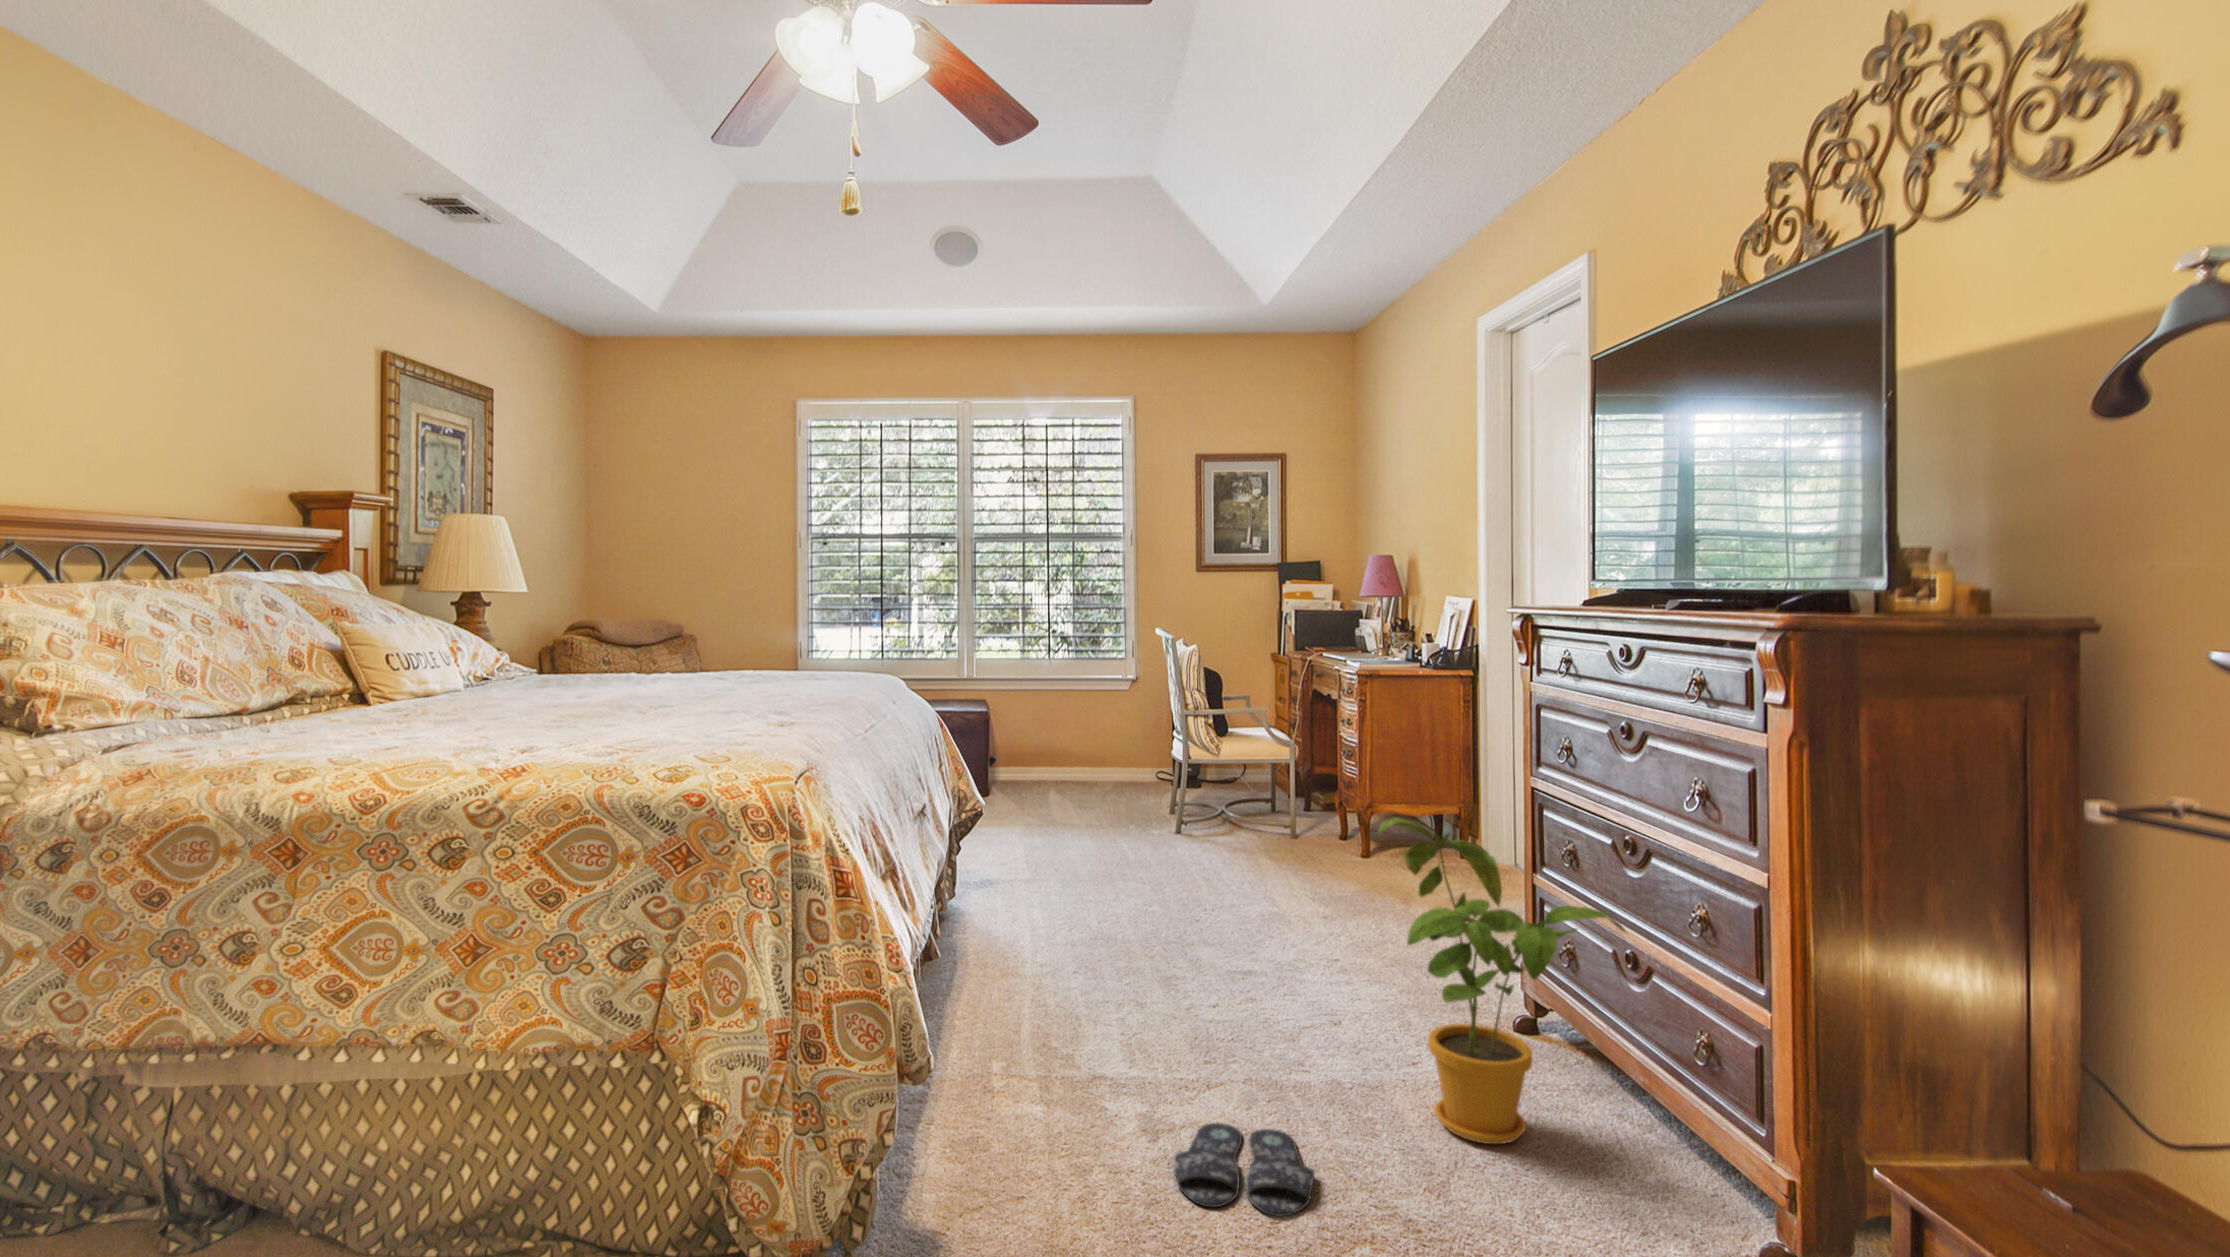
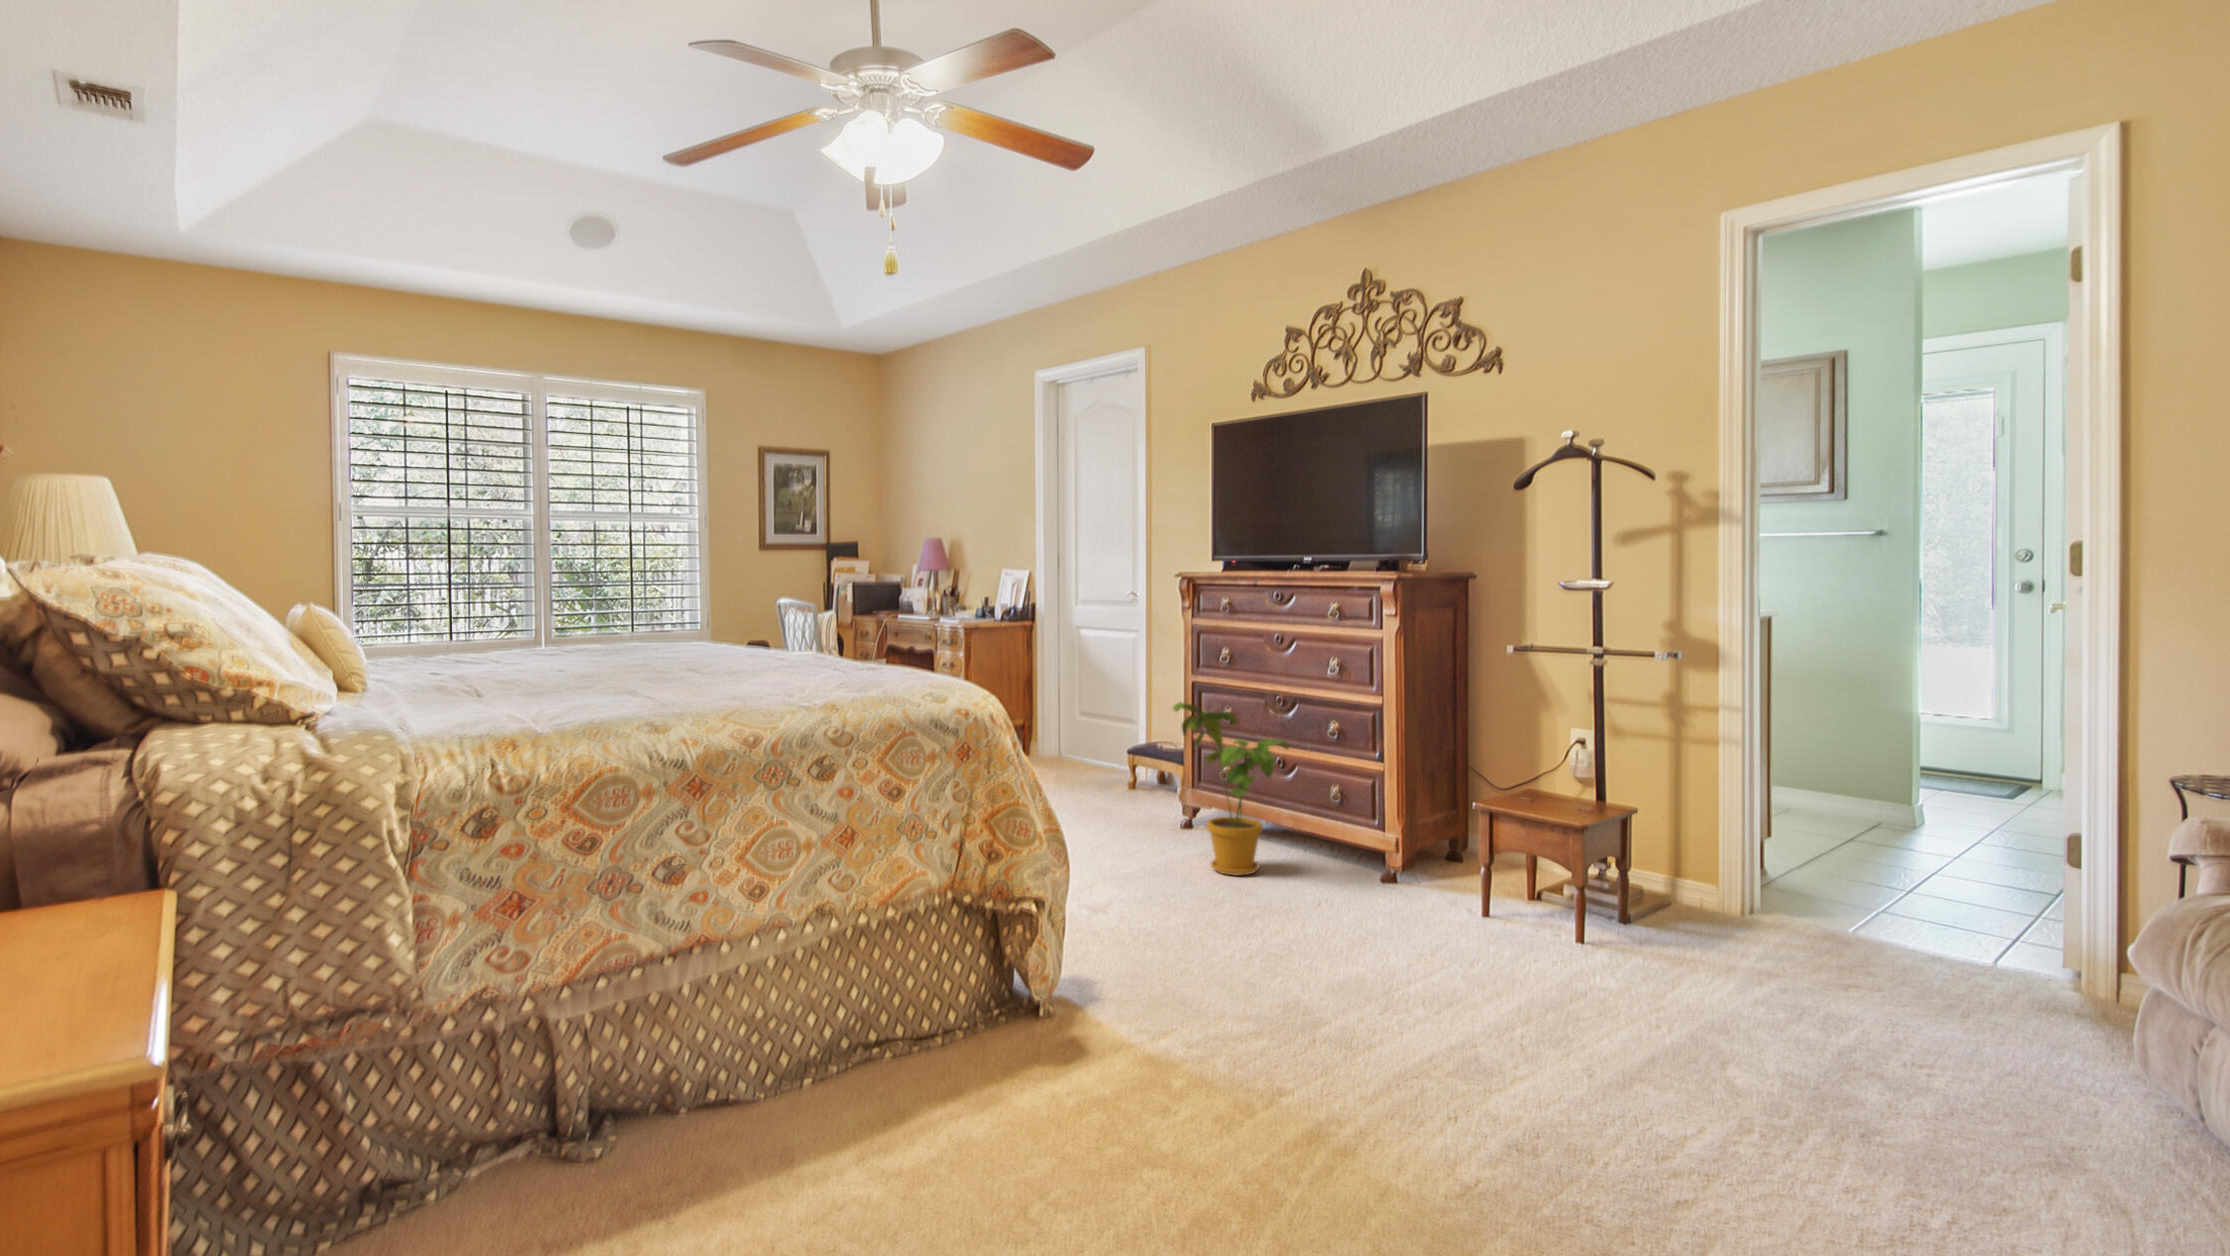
slippers: present [1174,1123,1315,1216] -> none [1122,894,1216,928]

